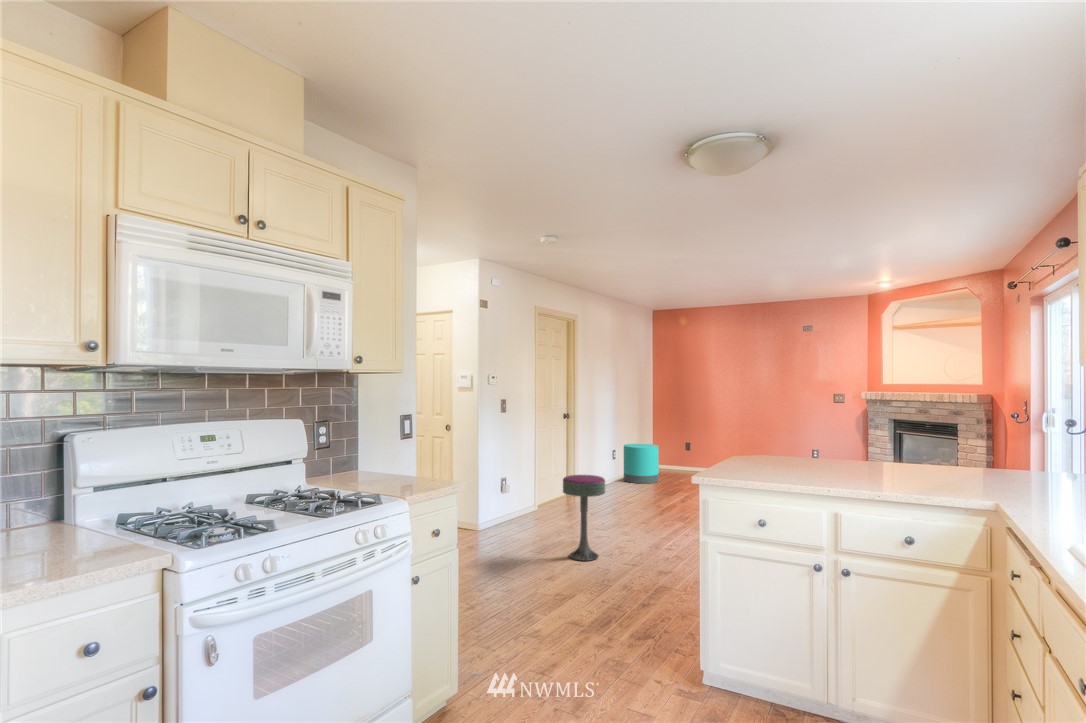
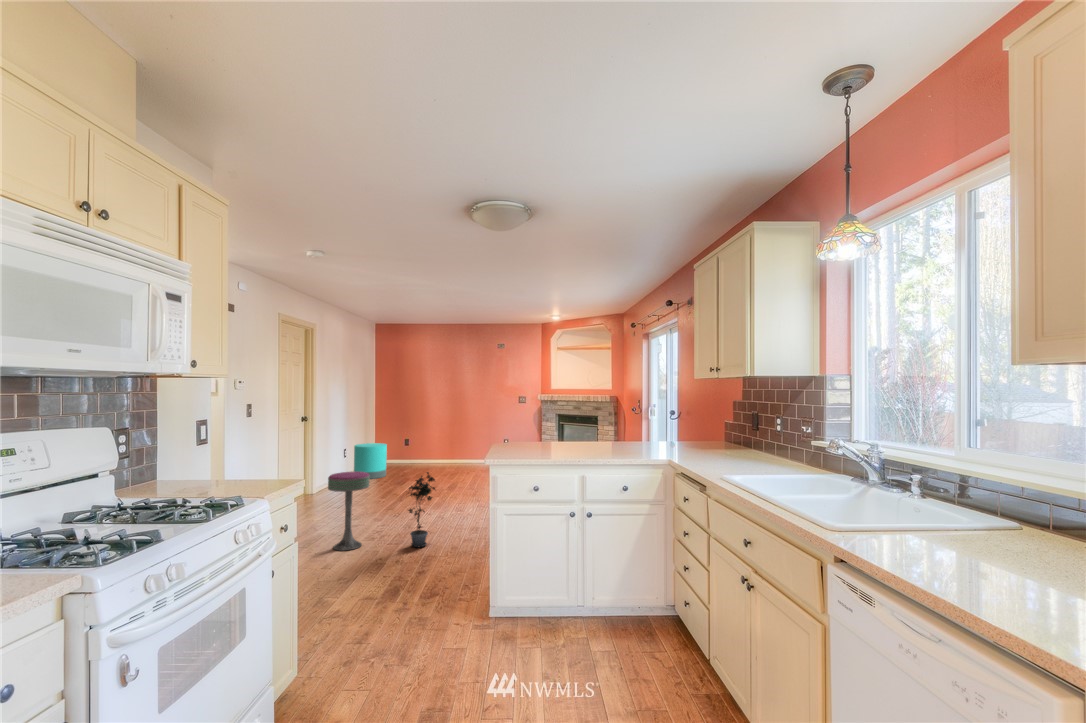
potted plant: none [640,484,678,573] -> present [408,472,435,547]

